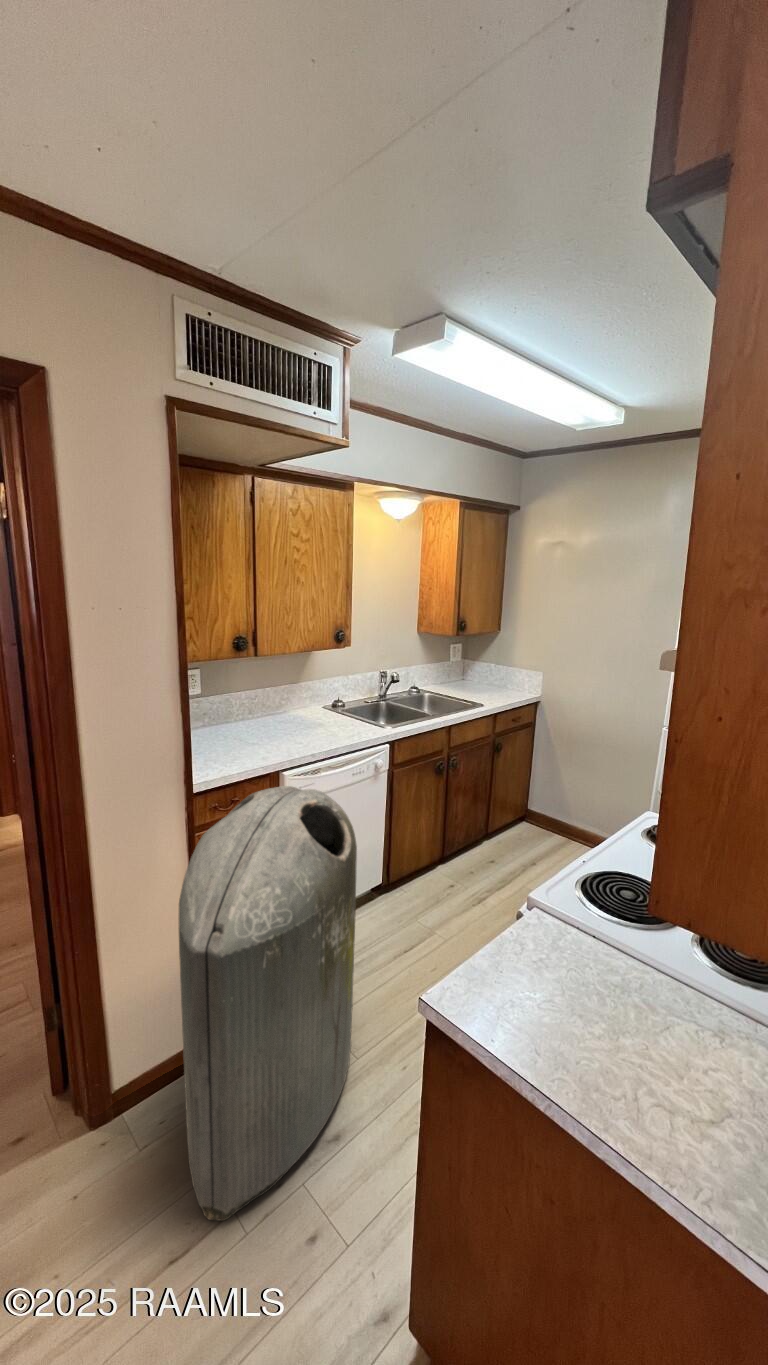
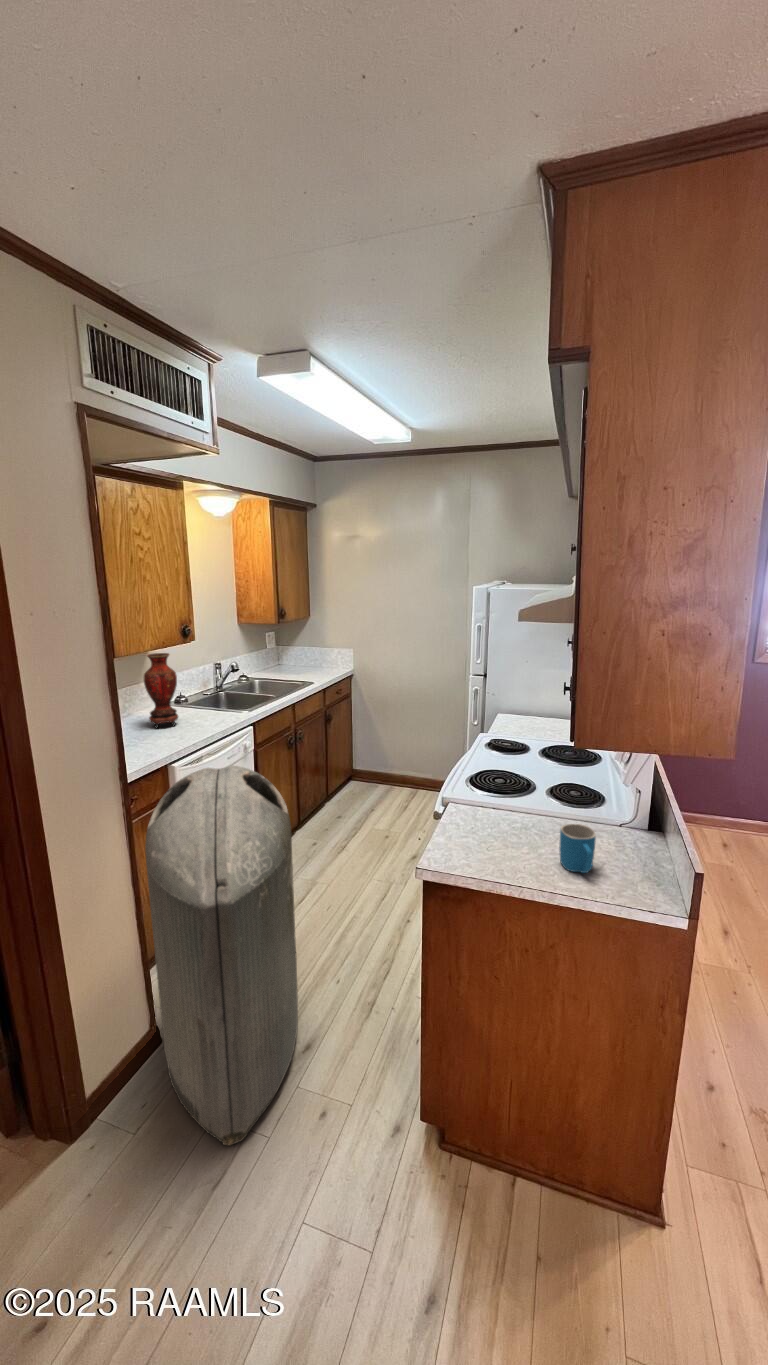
vase: none [286,656,318,732] -> present [144,653,178,728]
mug: none [642,1011,707,1113] -> present [559,824,596,873]

